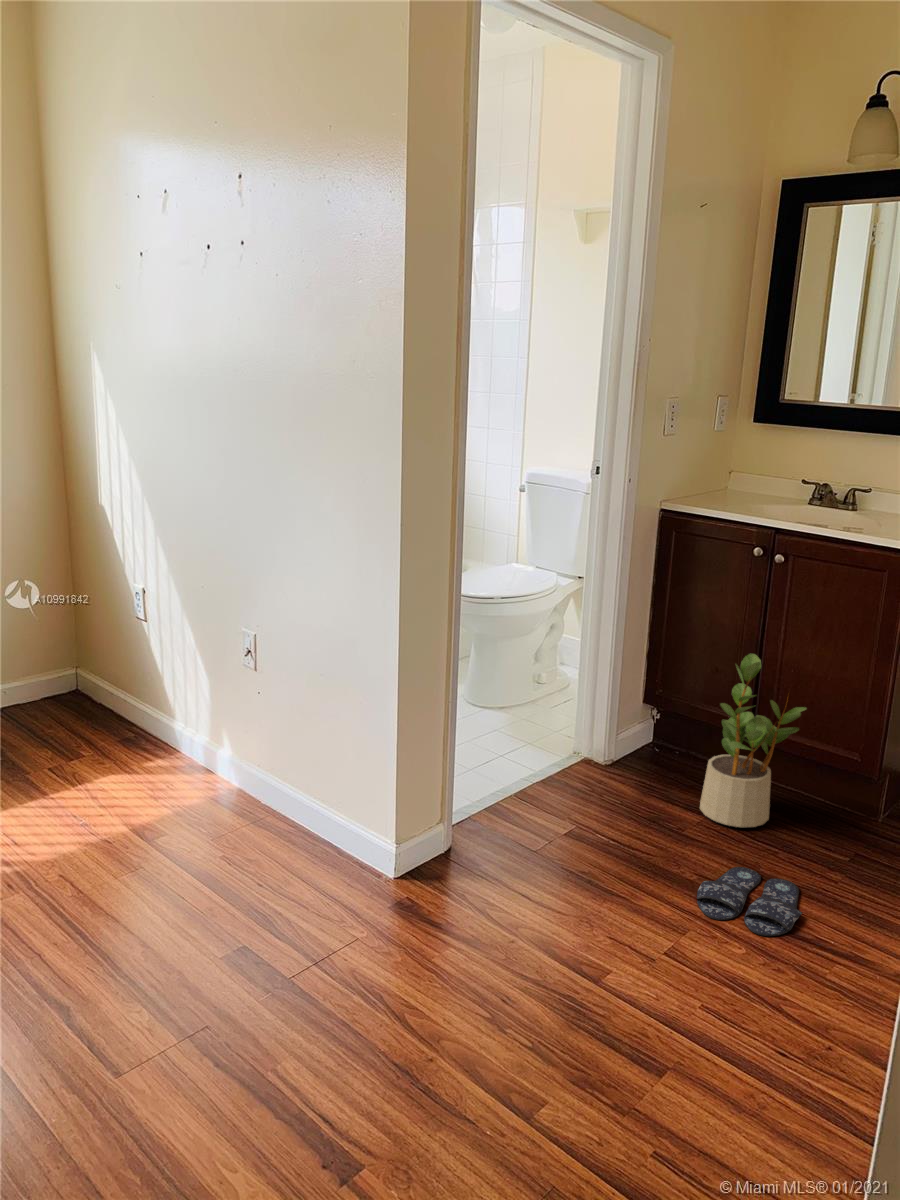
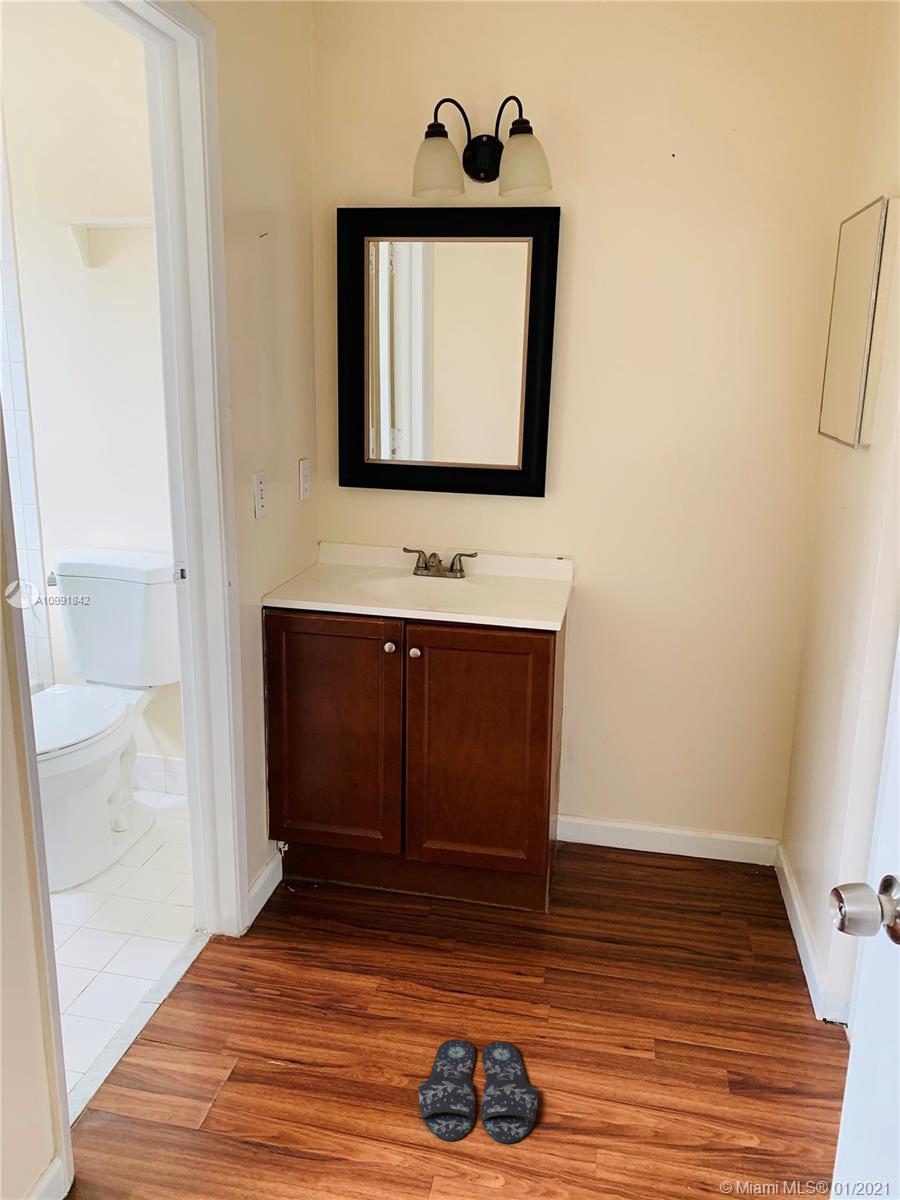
potted plant: present [700,654,806,827] -> none [369,775,474,981]

